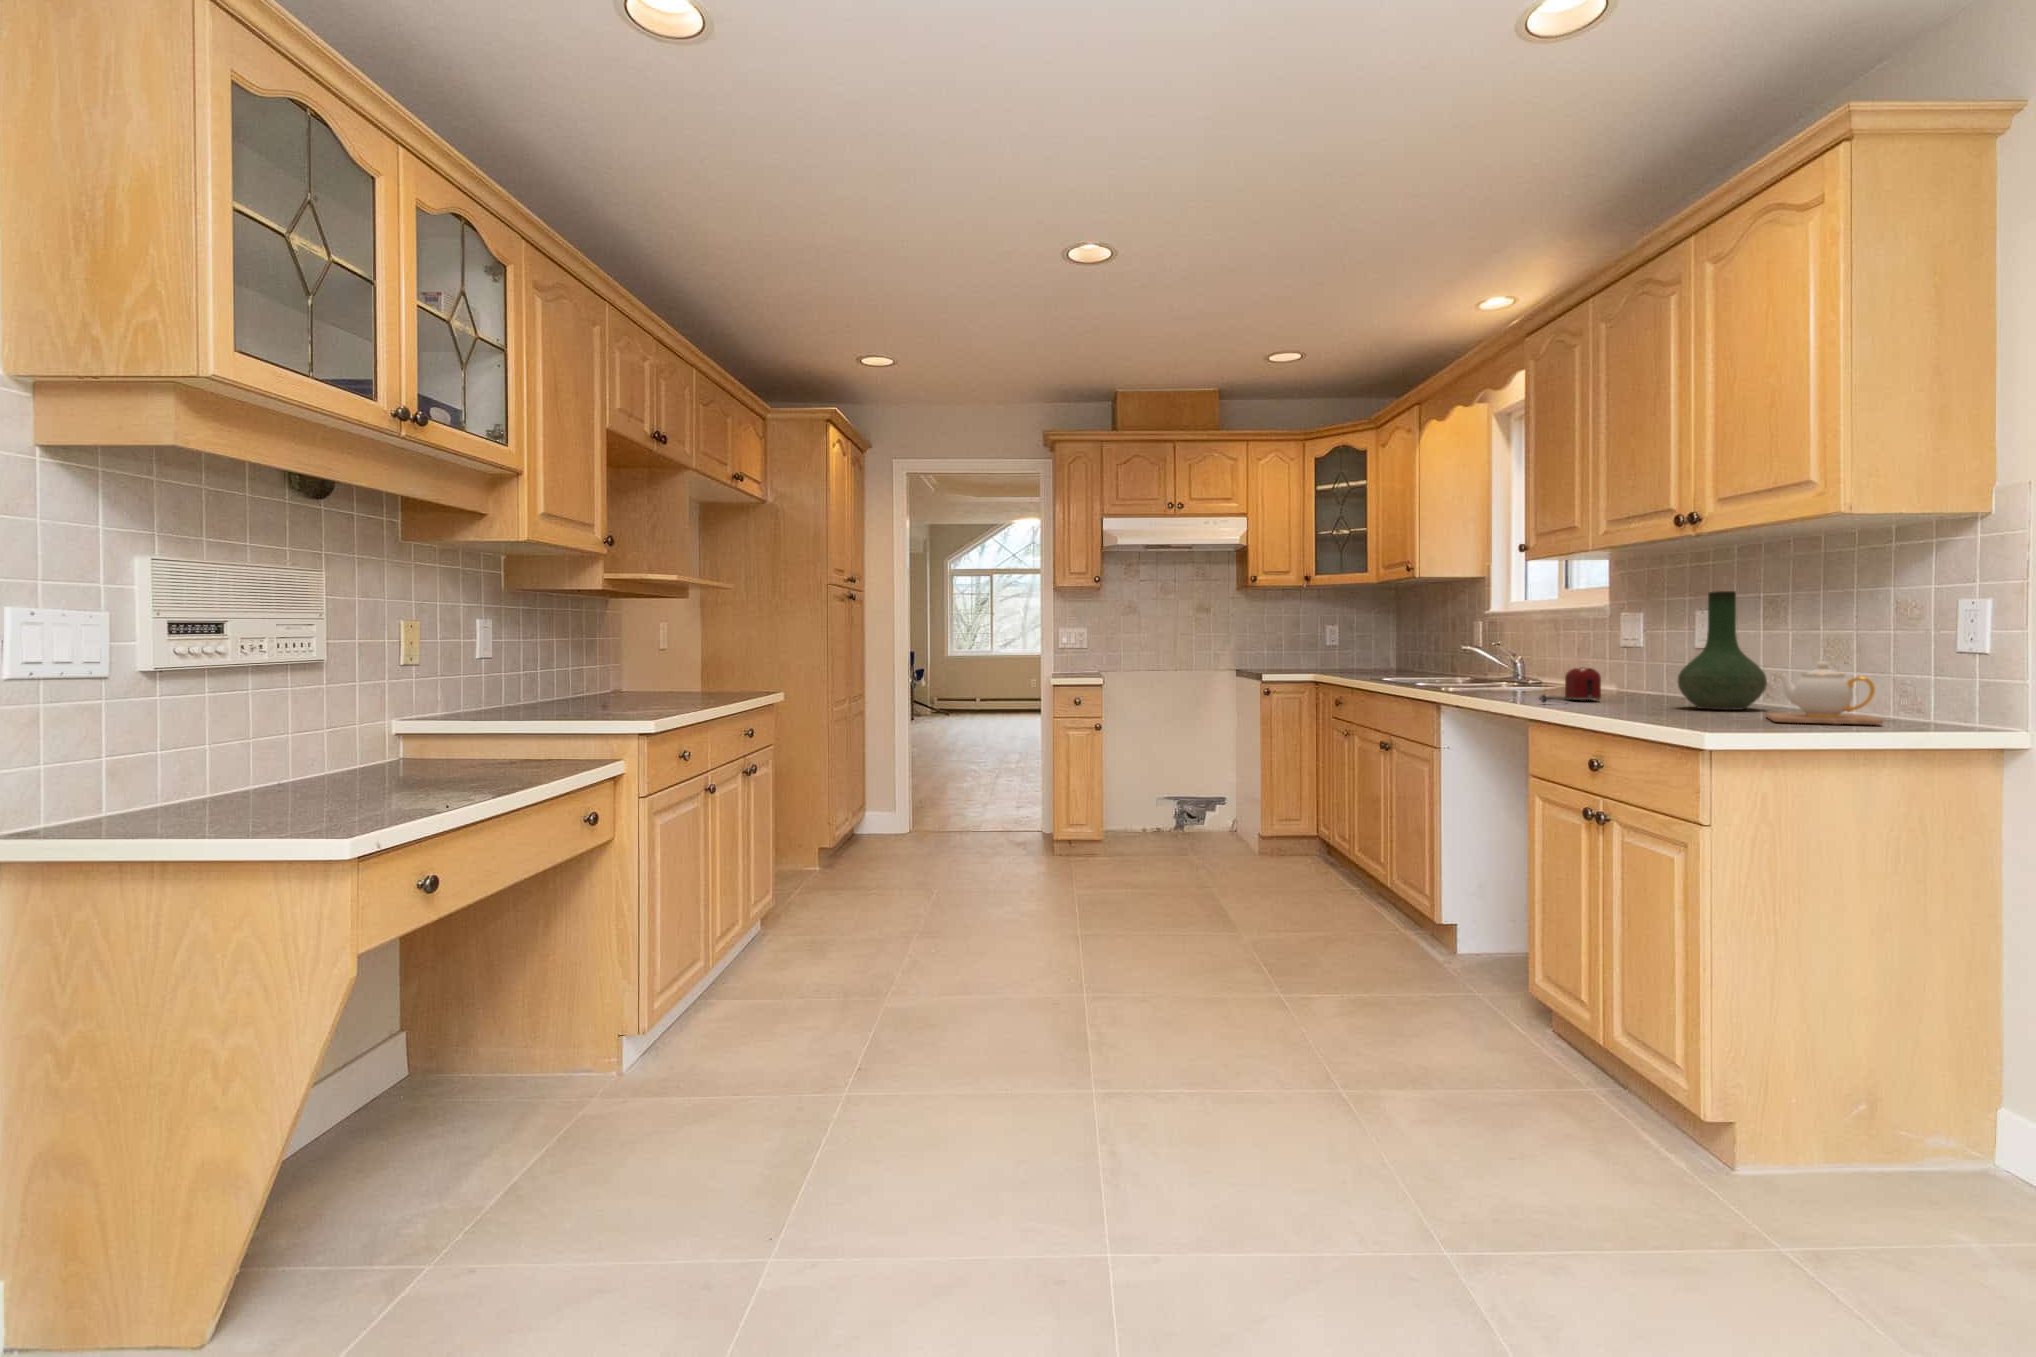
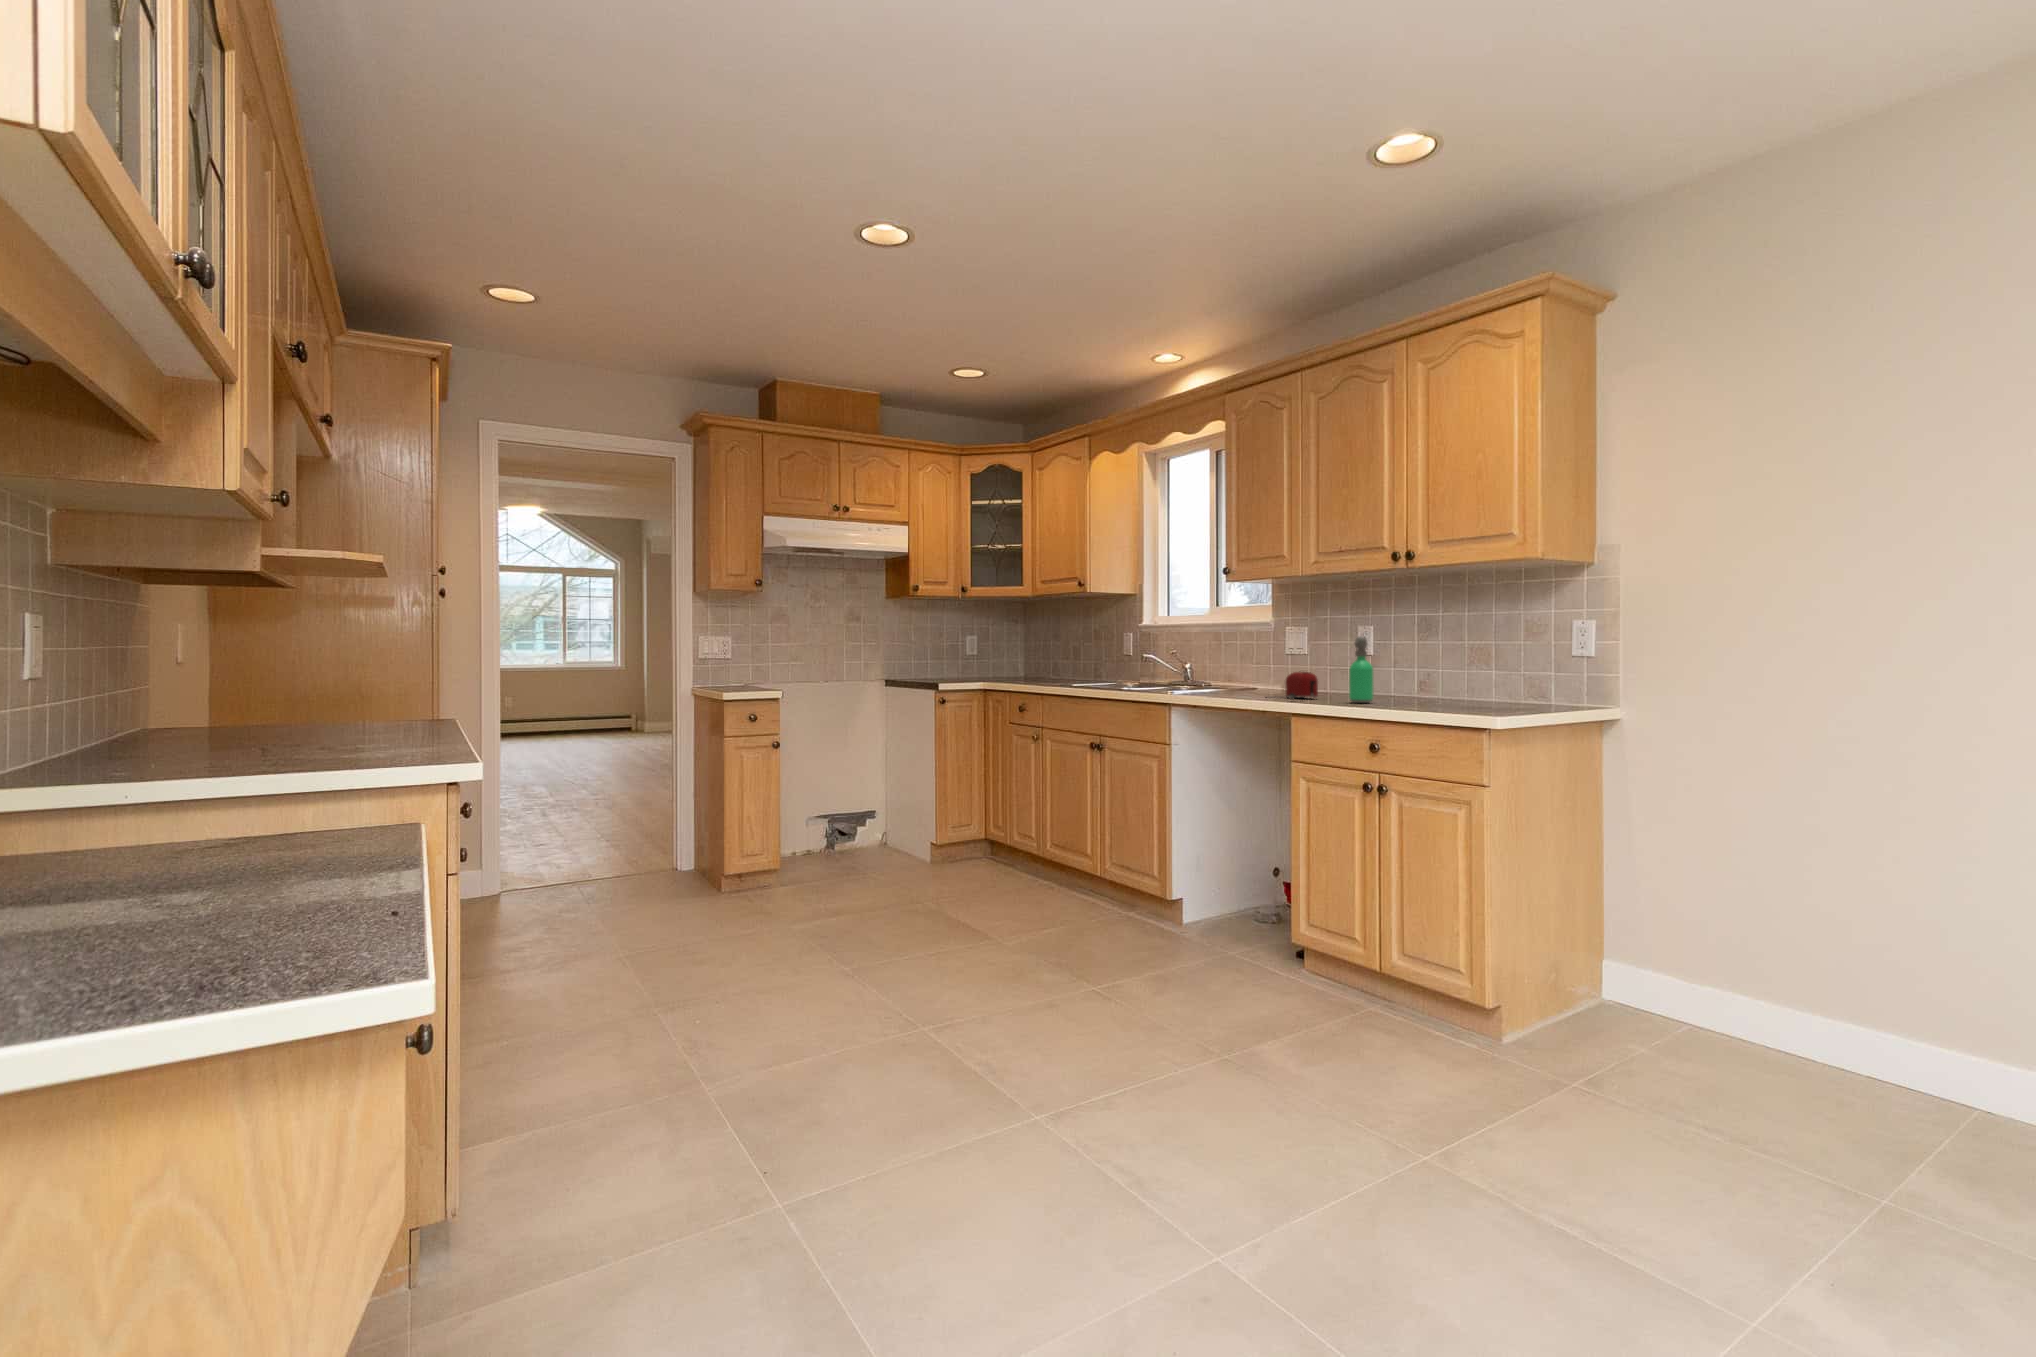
vase: present [1678,591,1767,710] -> none [1384,612,1443,702]
soap dispenser: none [1611,625,1646,709] -> present [1349,636,1373,703]
teapot: present [1766,661,1883,725] -> none [1464,664,1546,708]

